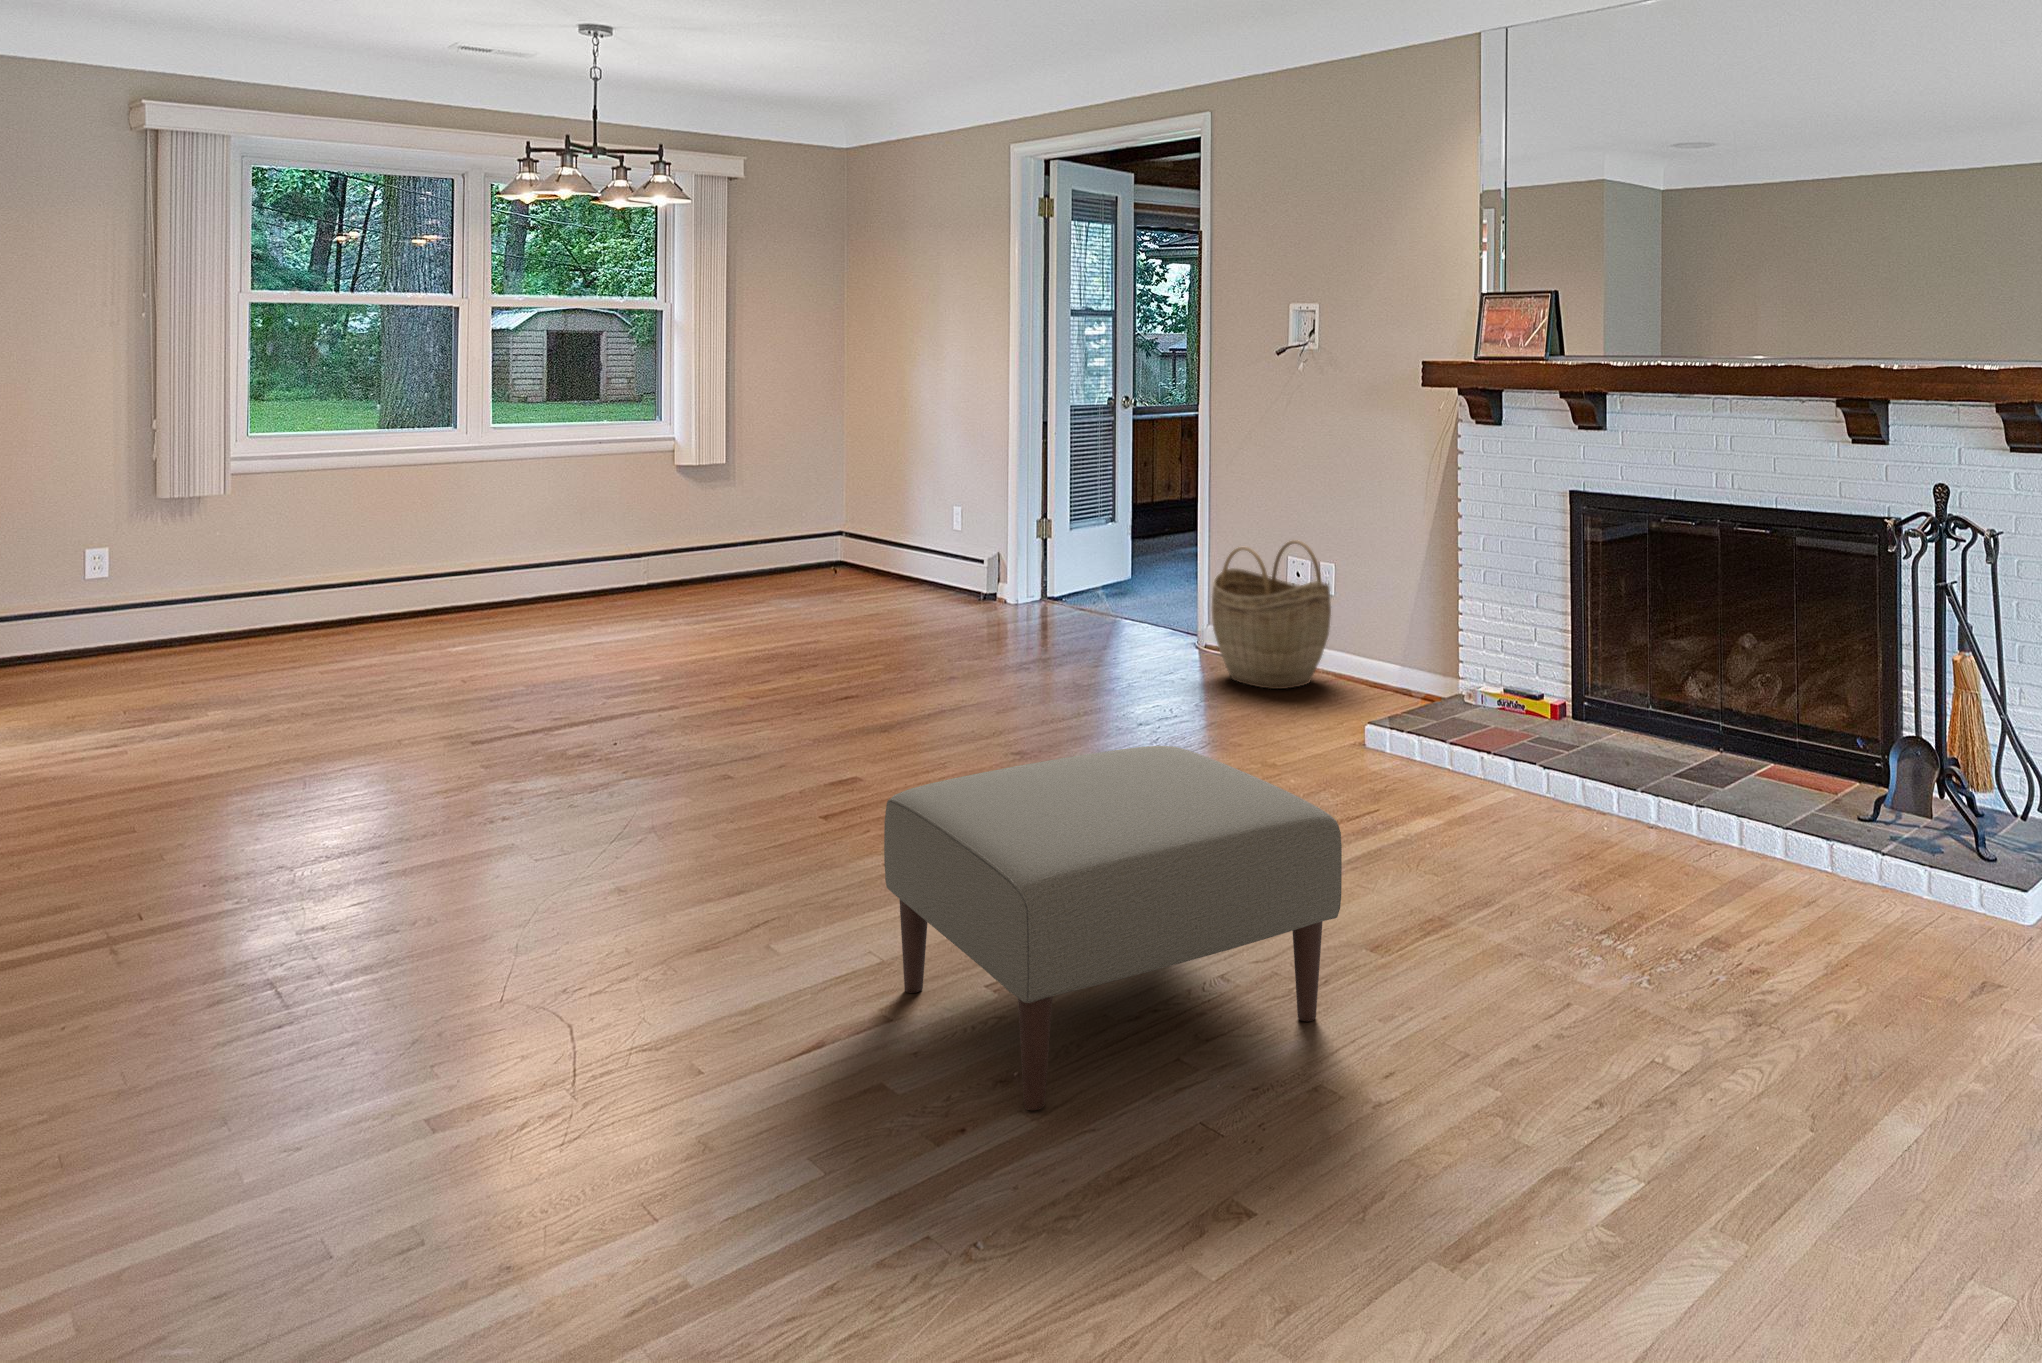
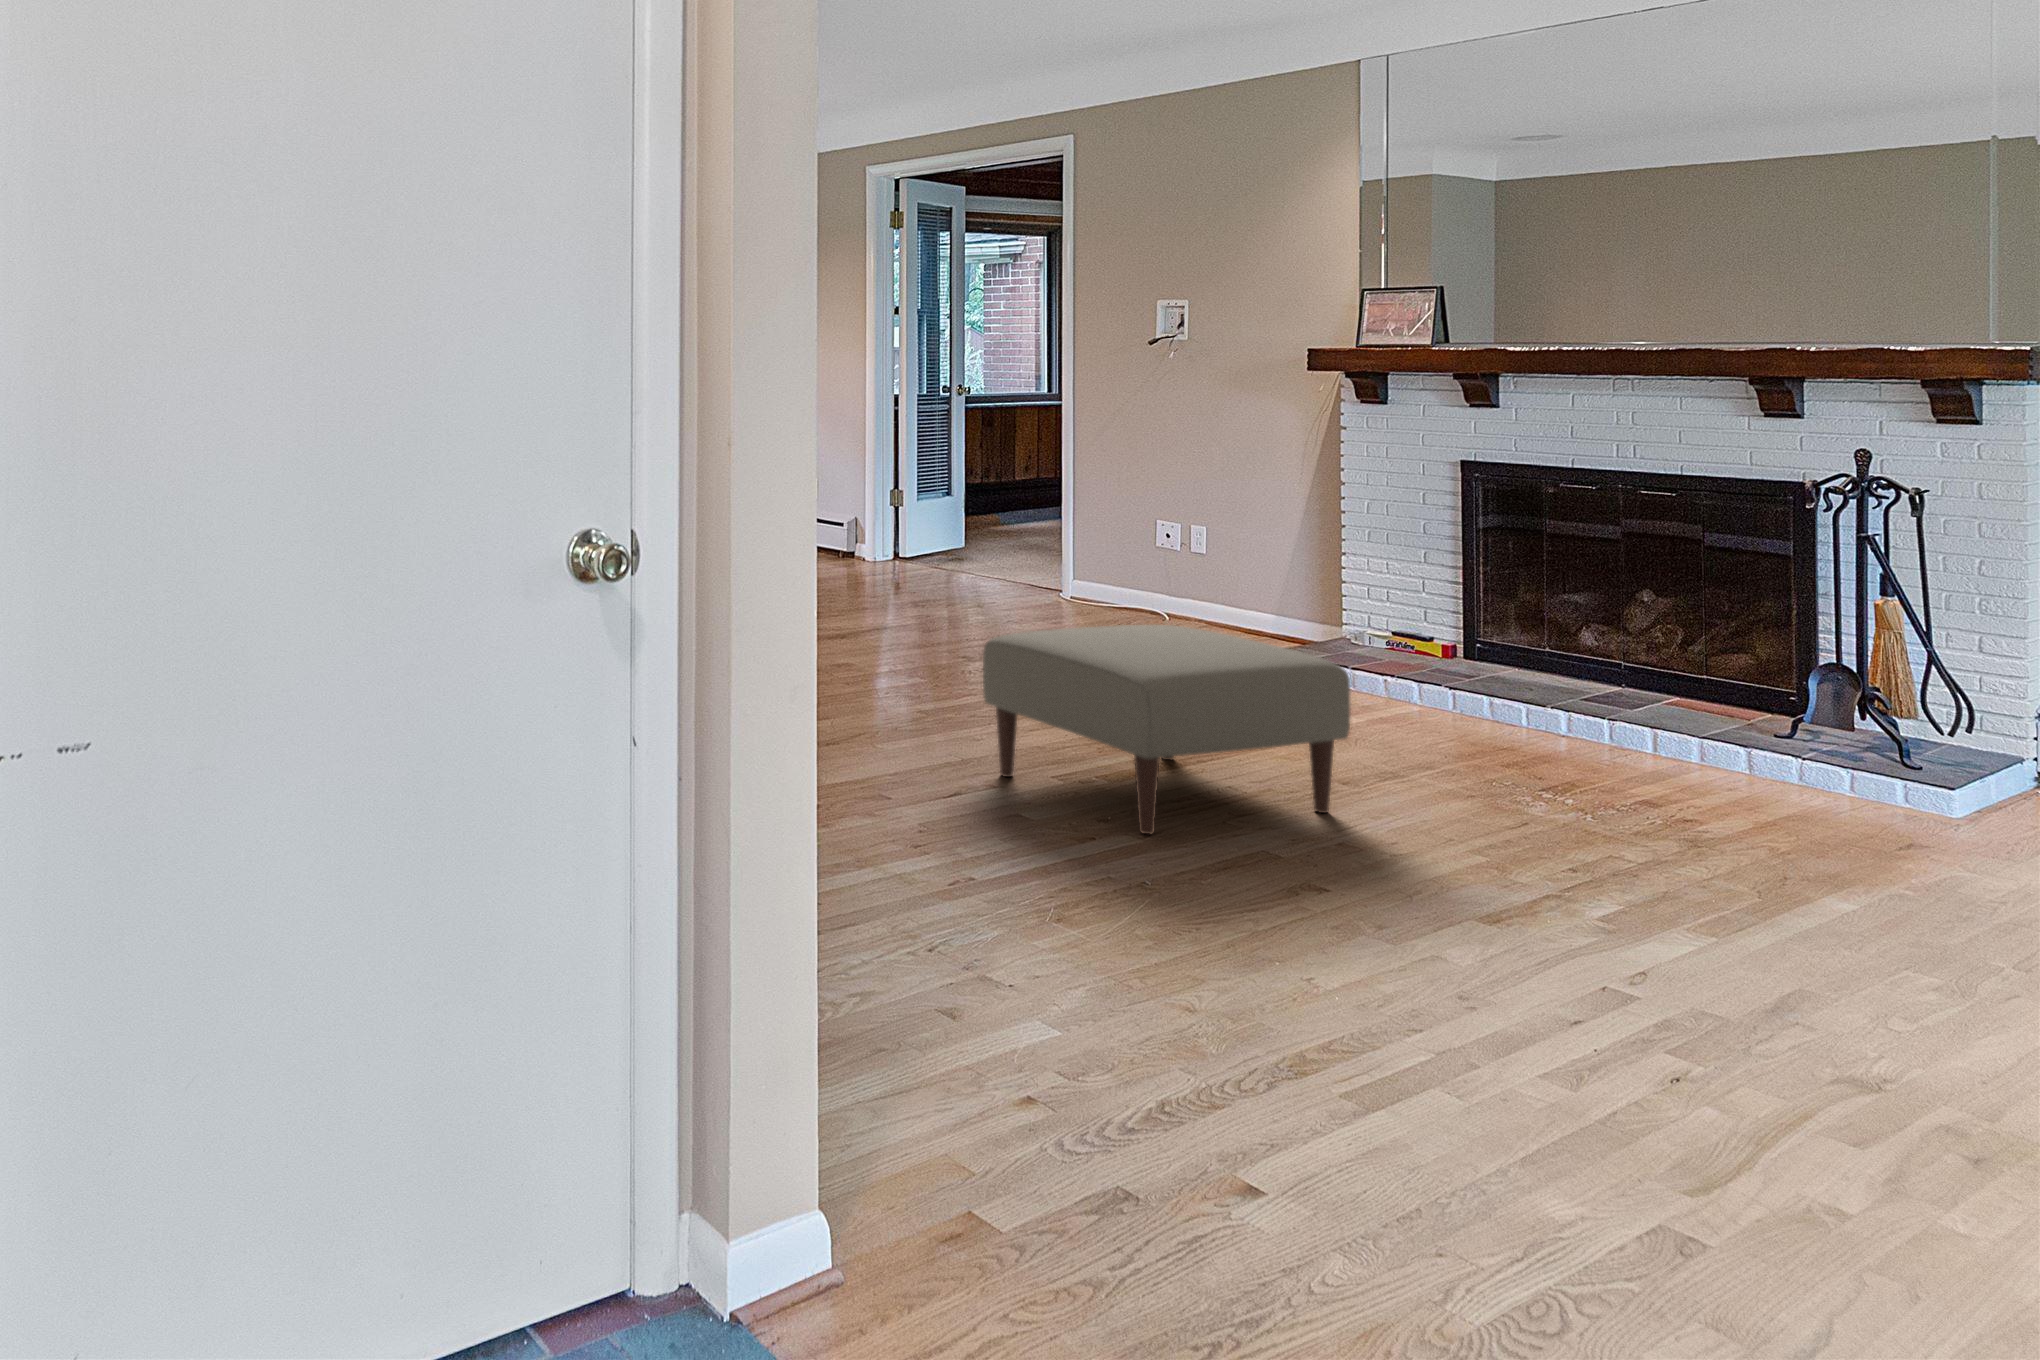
woven basket: present [1212,540,1331,689] -> none [1092,506,1207,631]

